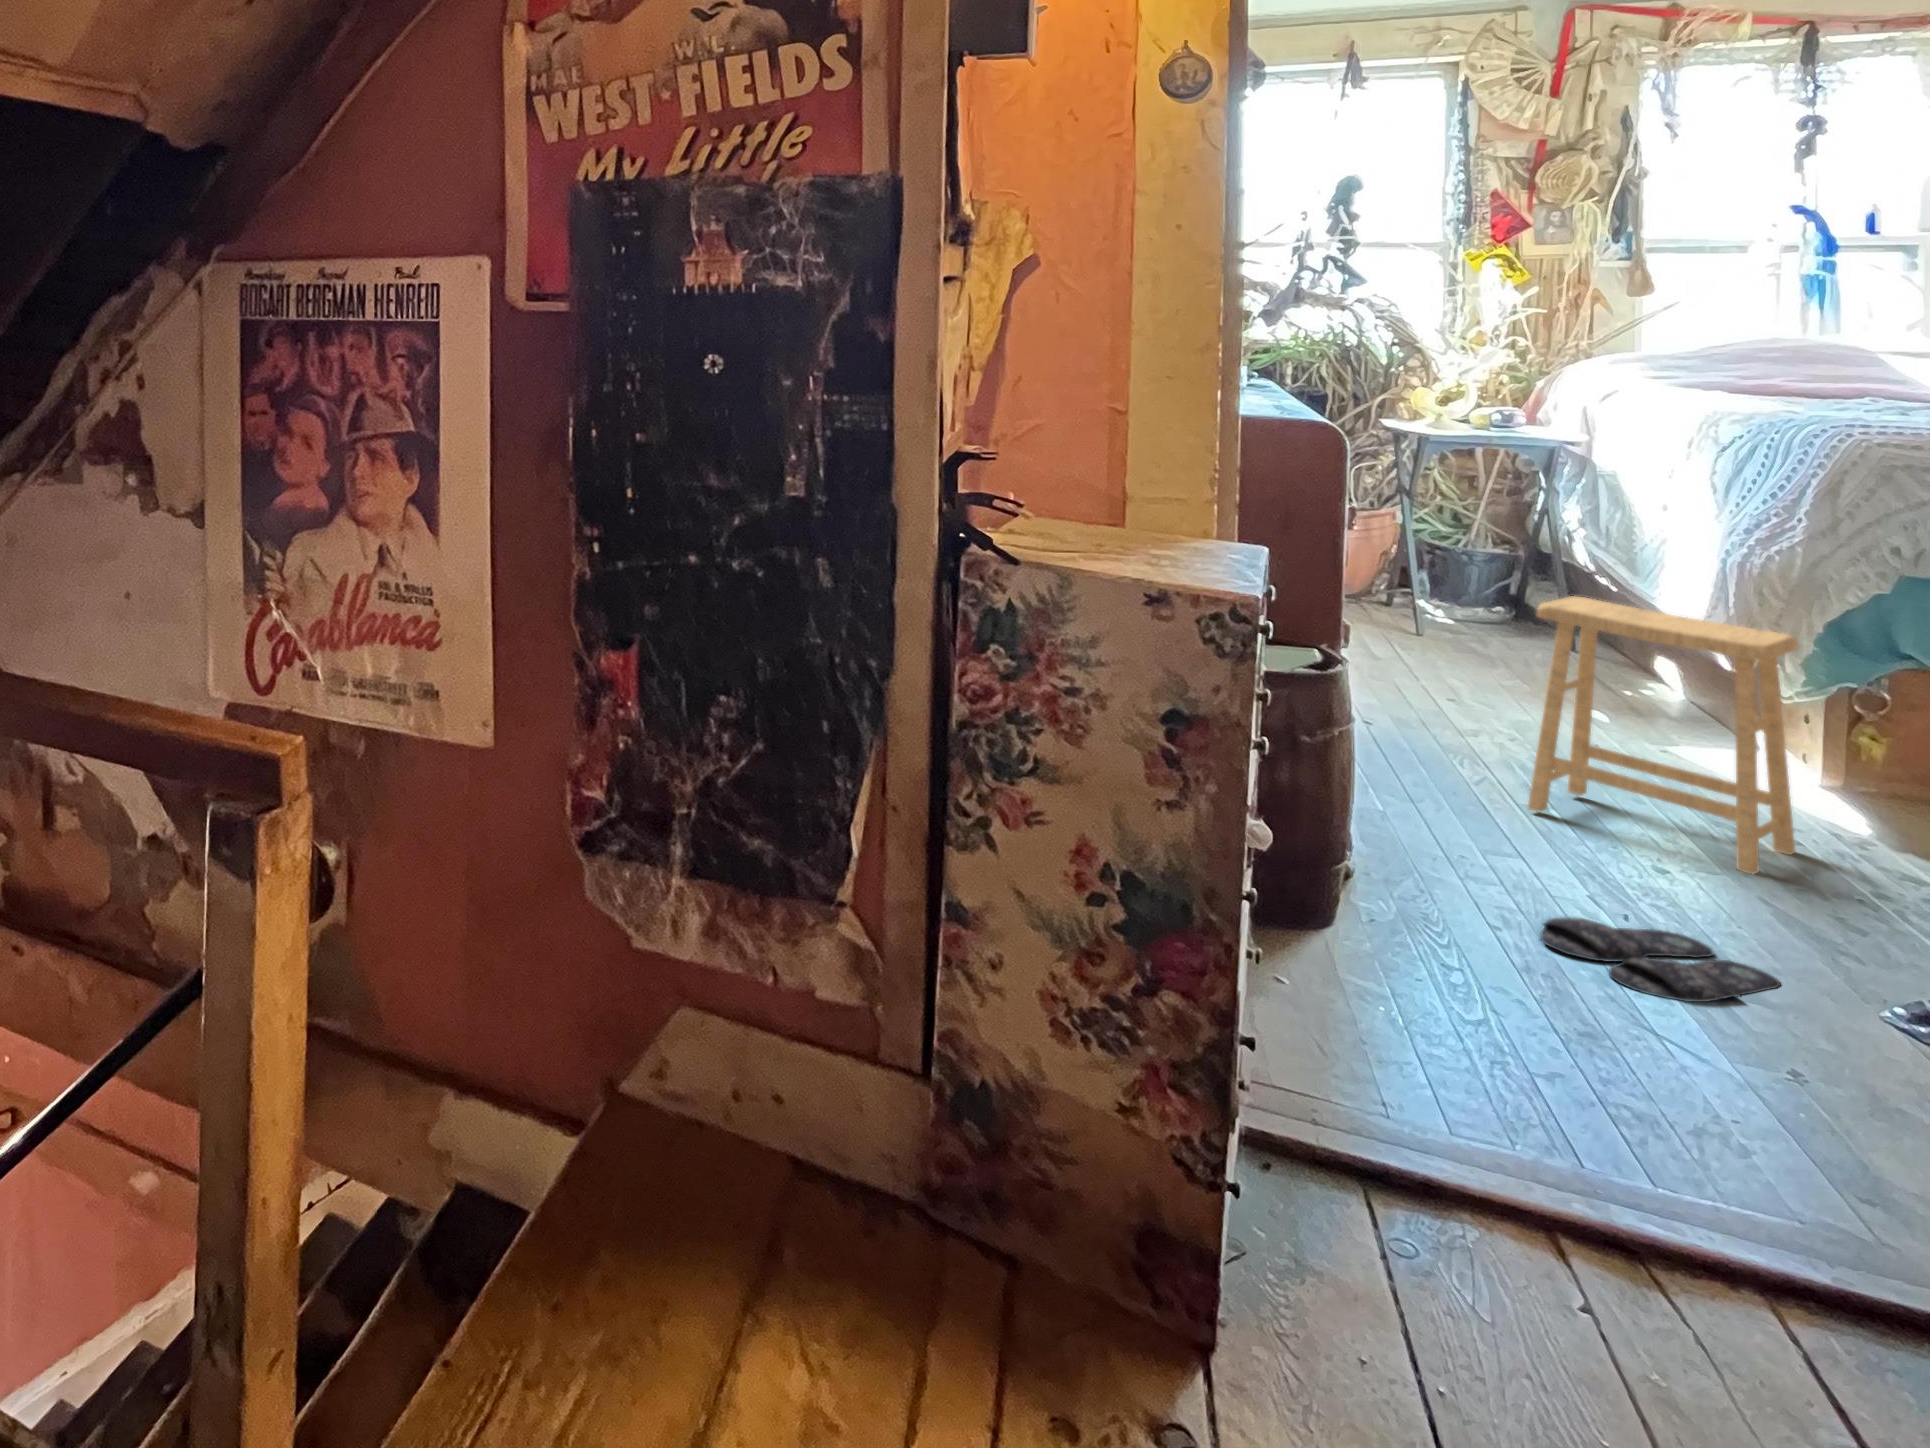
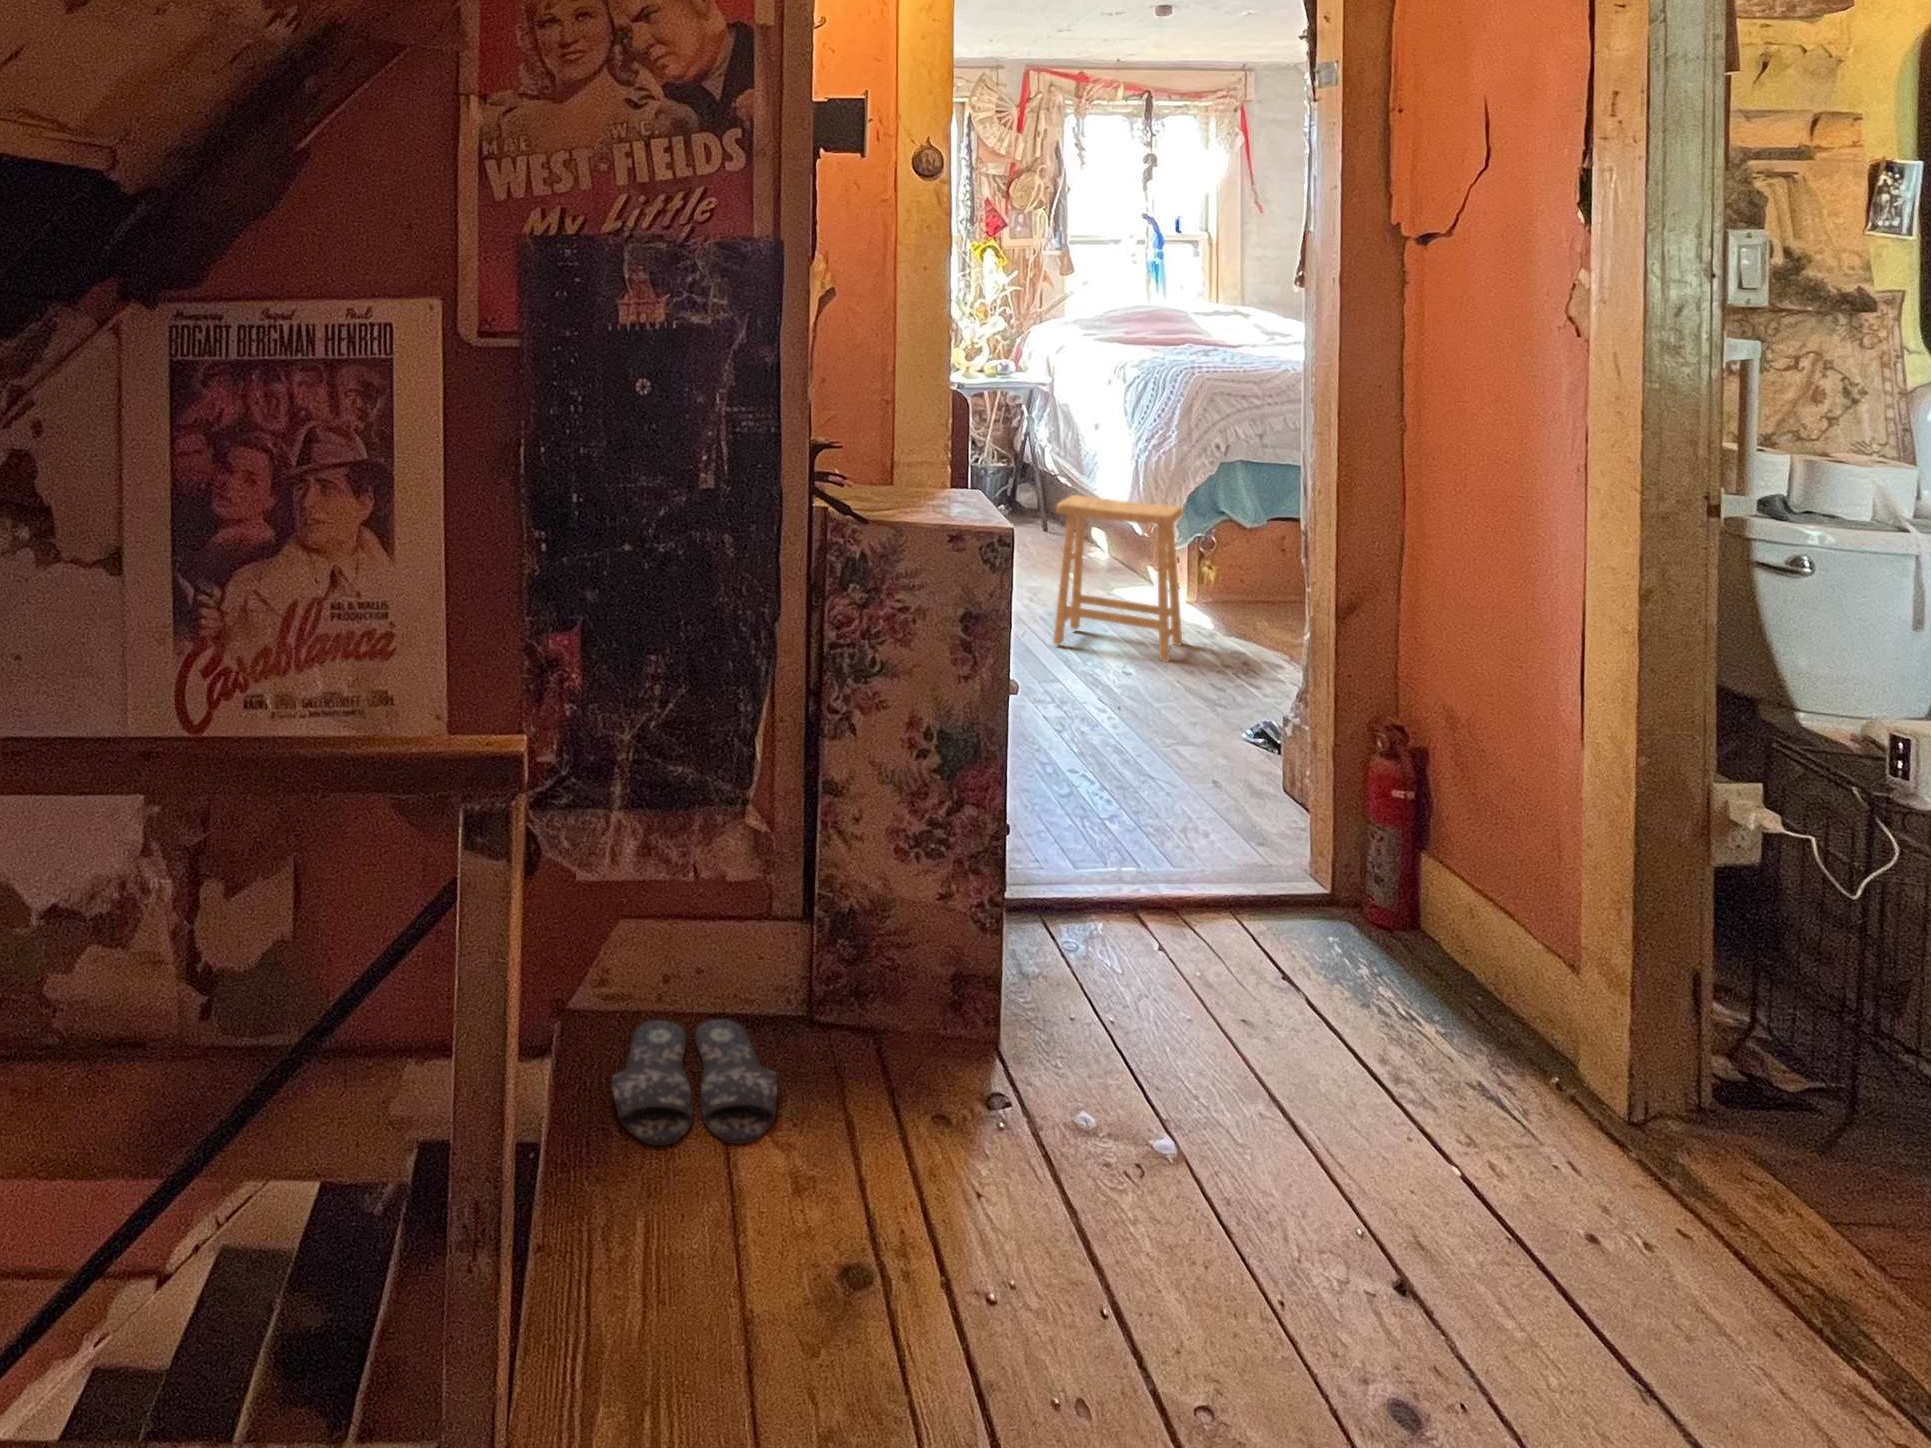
slippers: present [1541,917,1780,1002] -> present [612,1019,777,1146]

